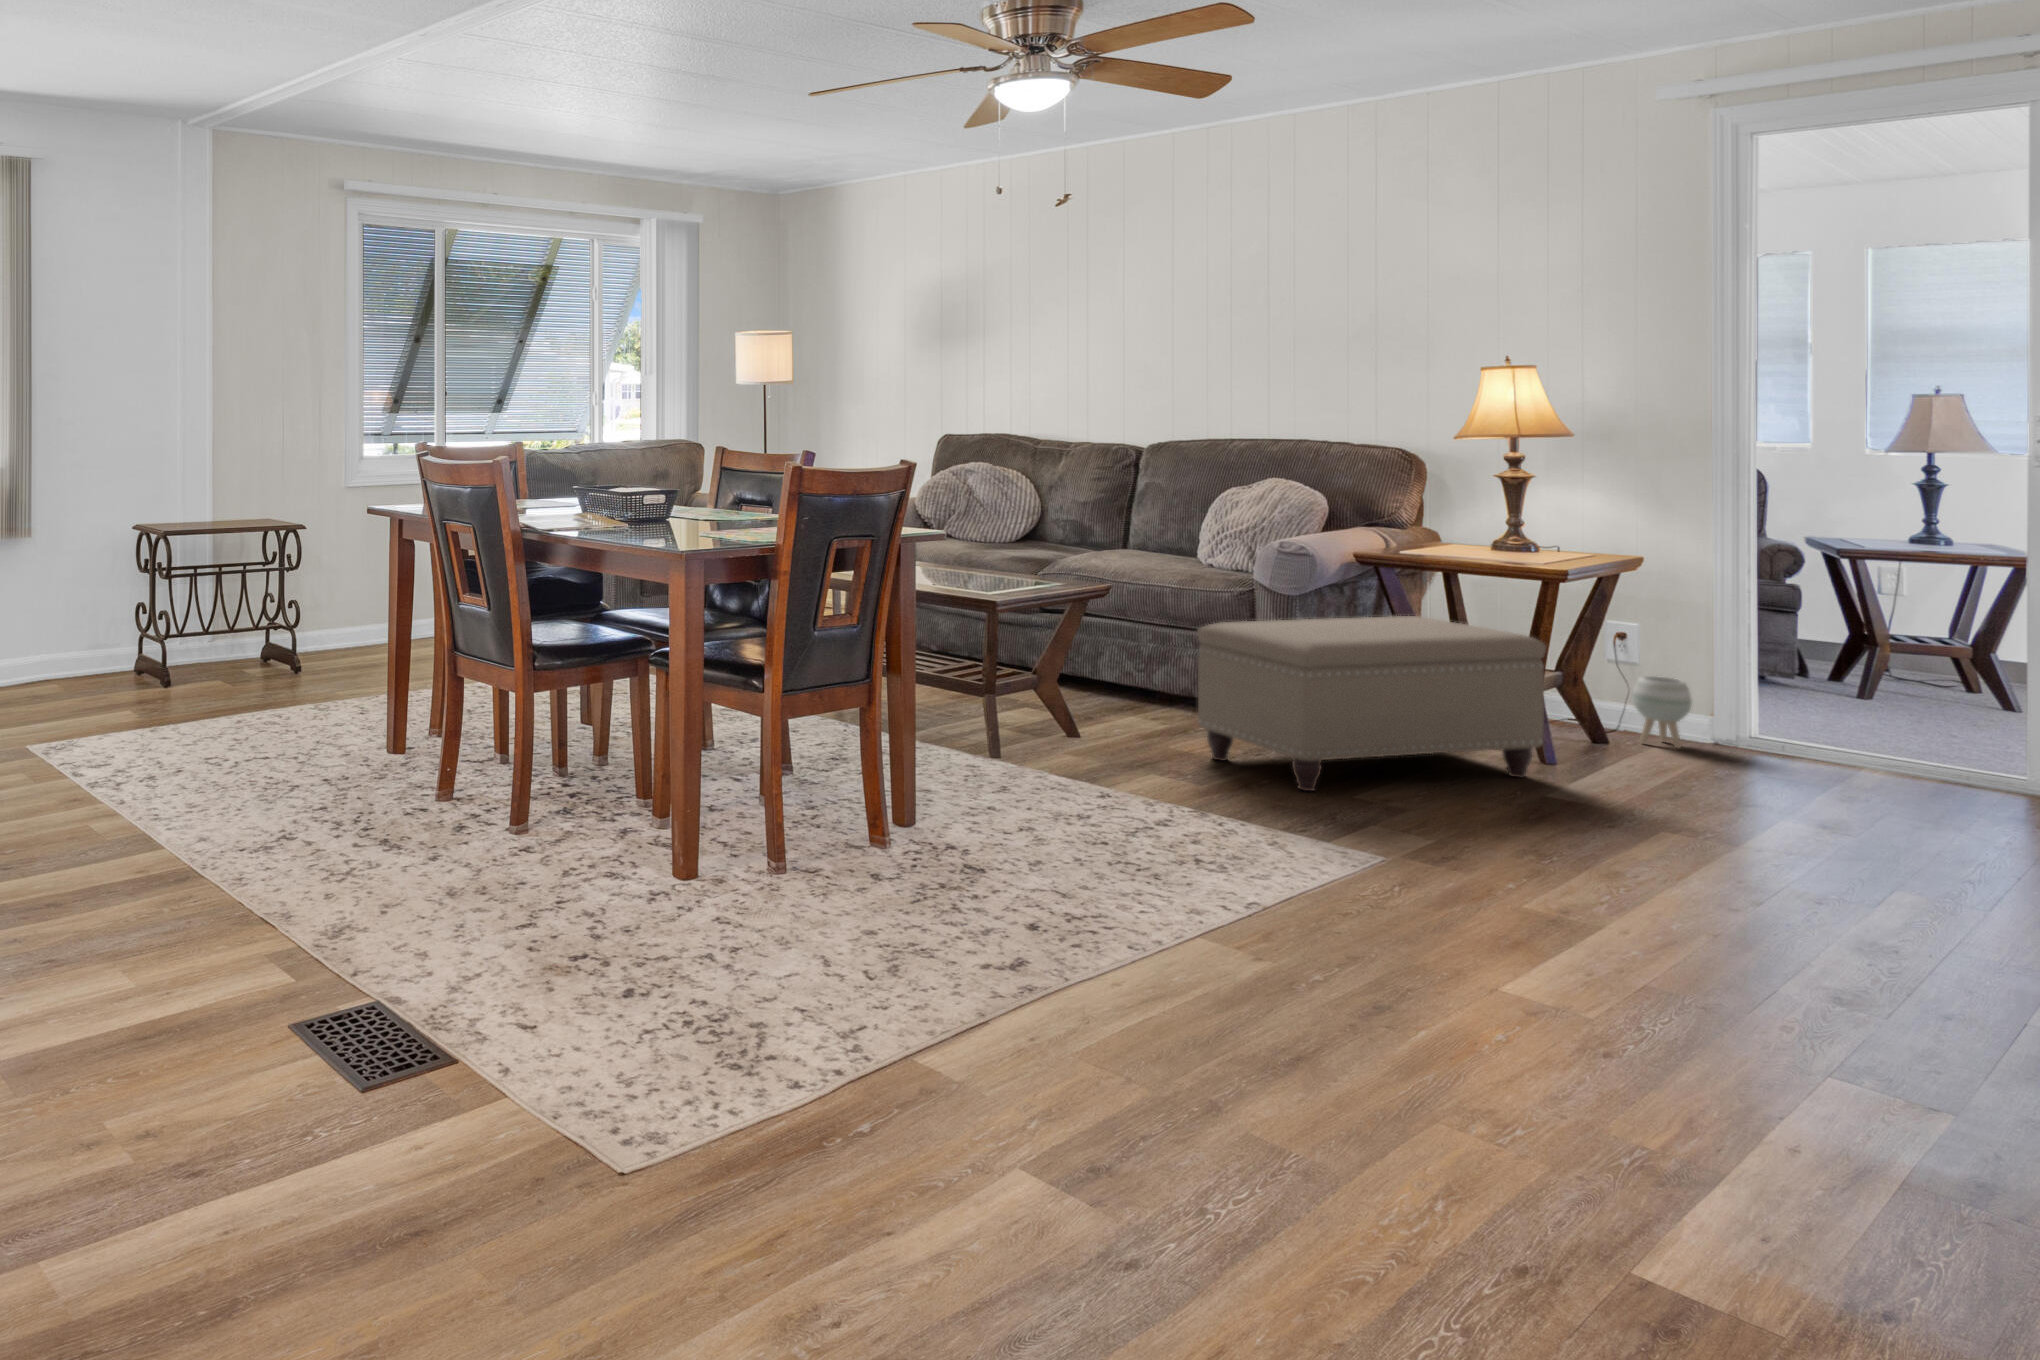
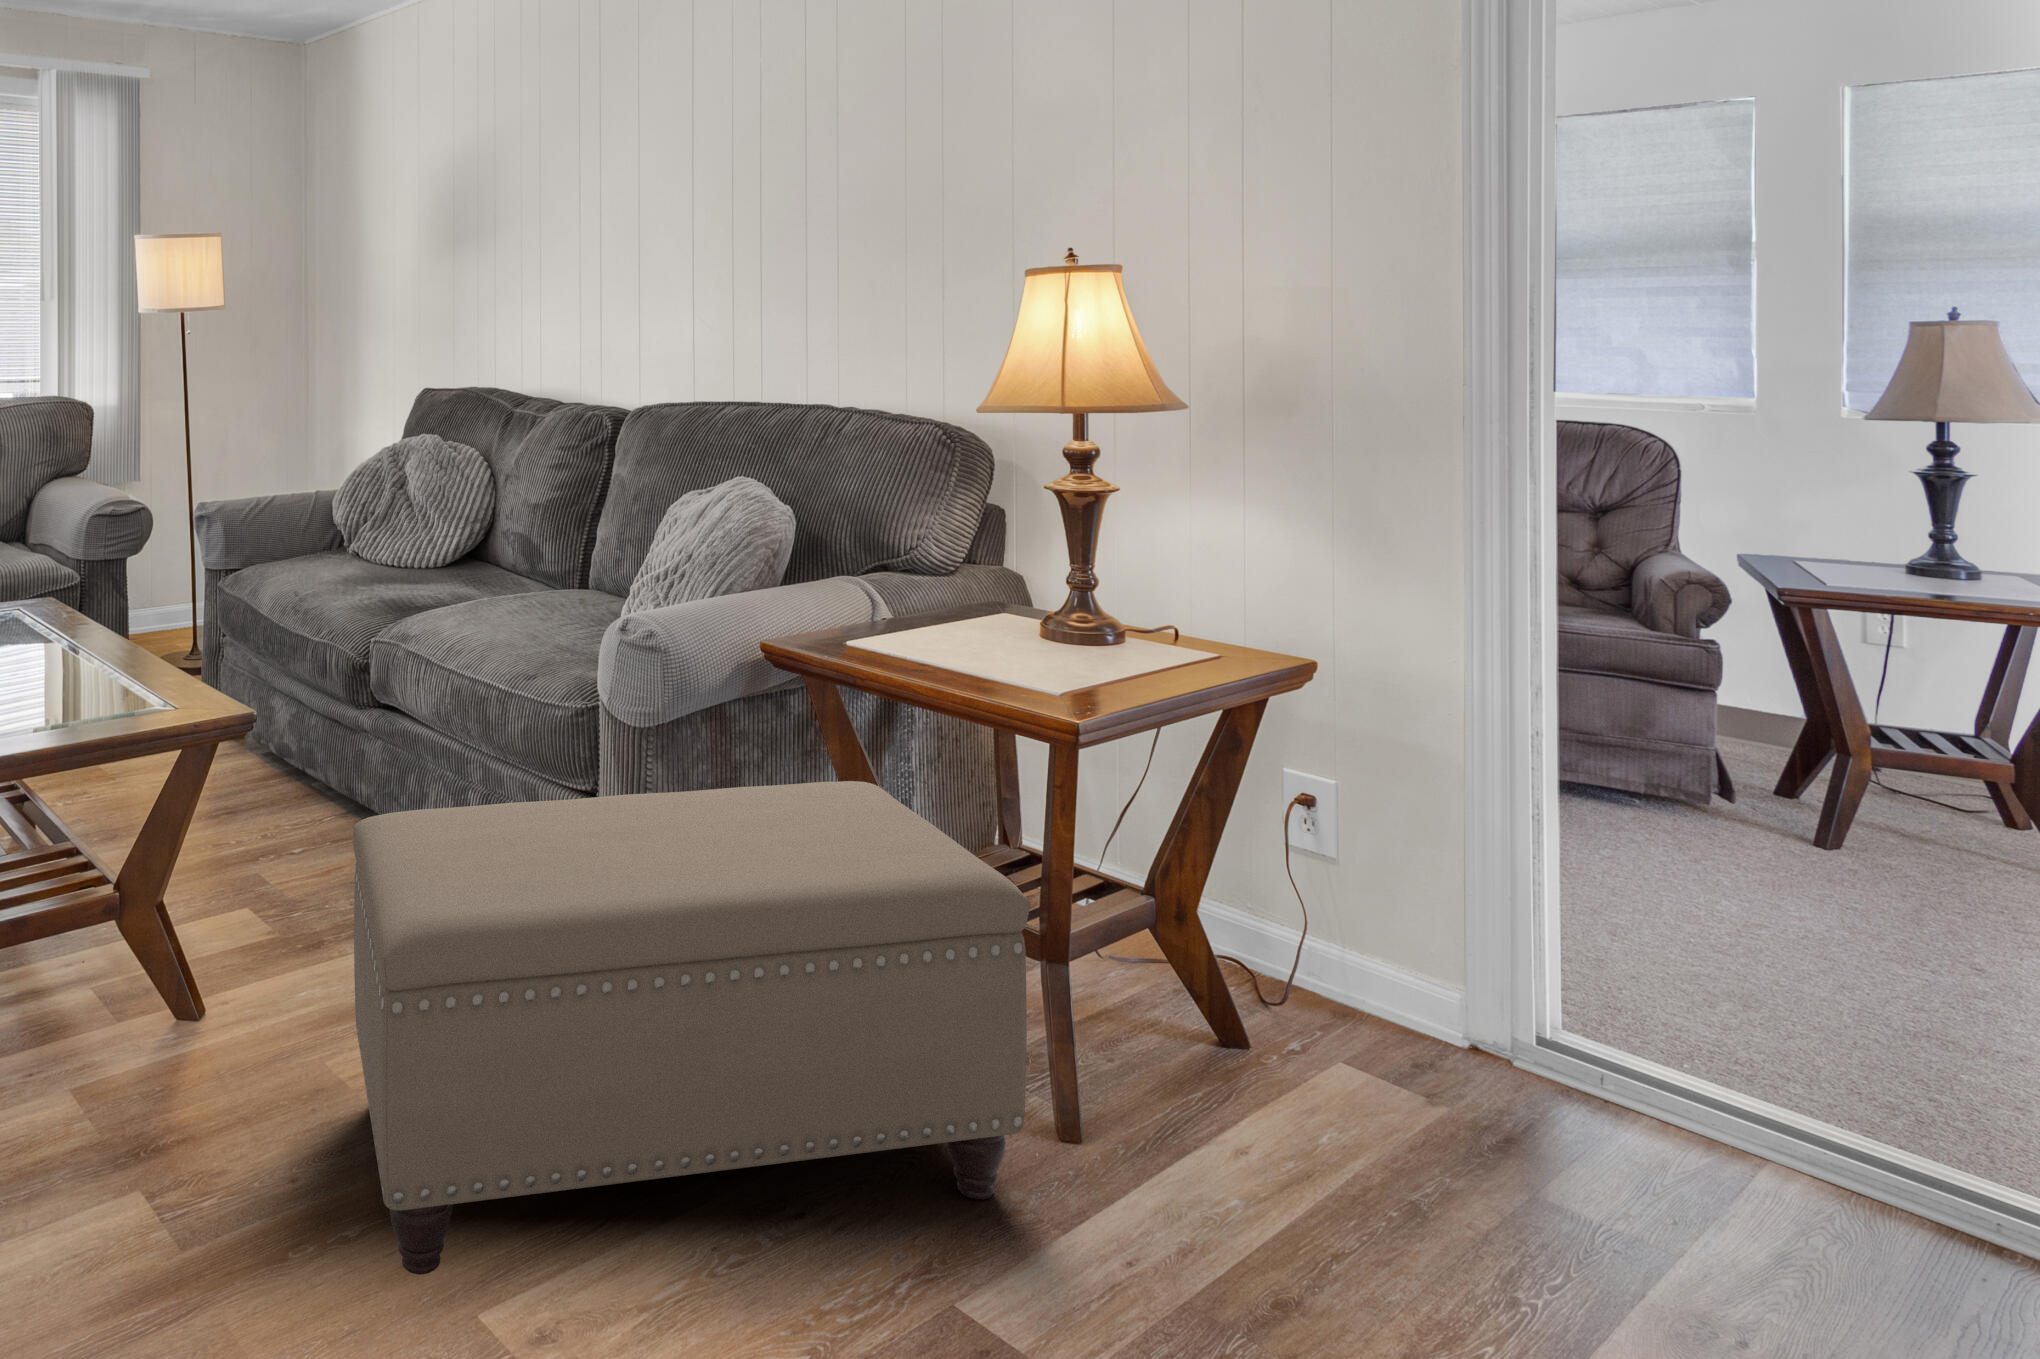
planter: present [1633,676,1692,748] -> none [1316,895,1428,1059]

